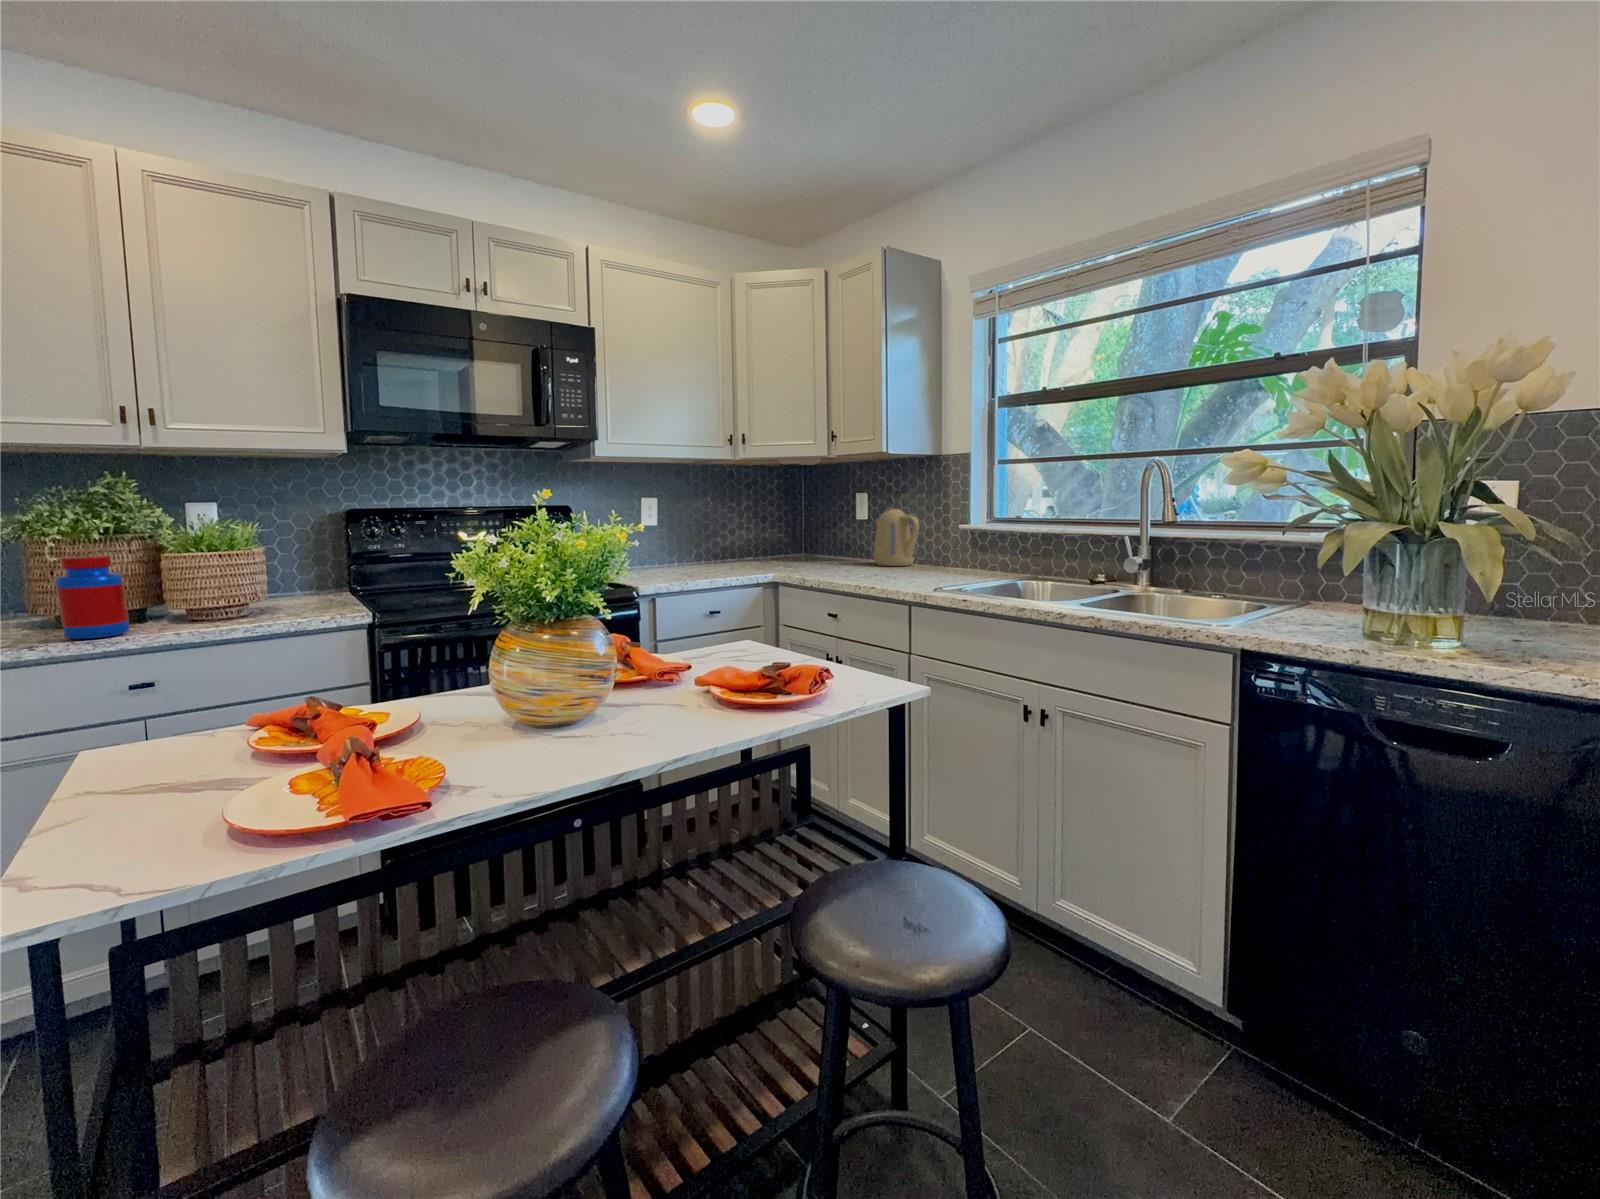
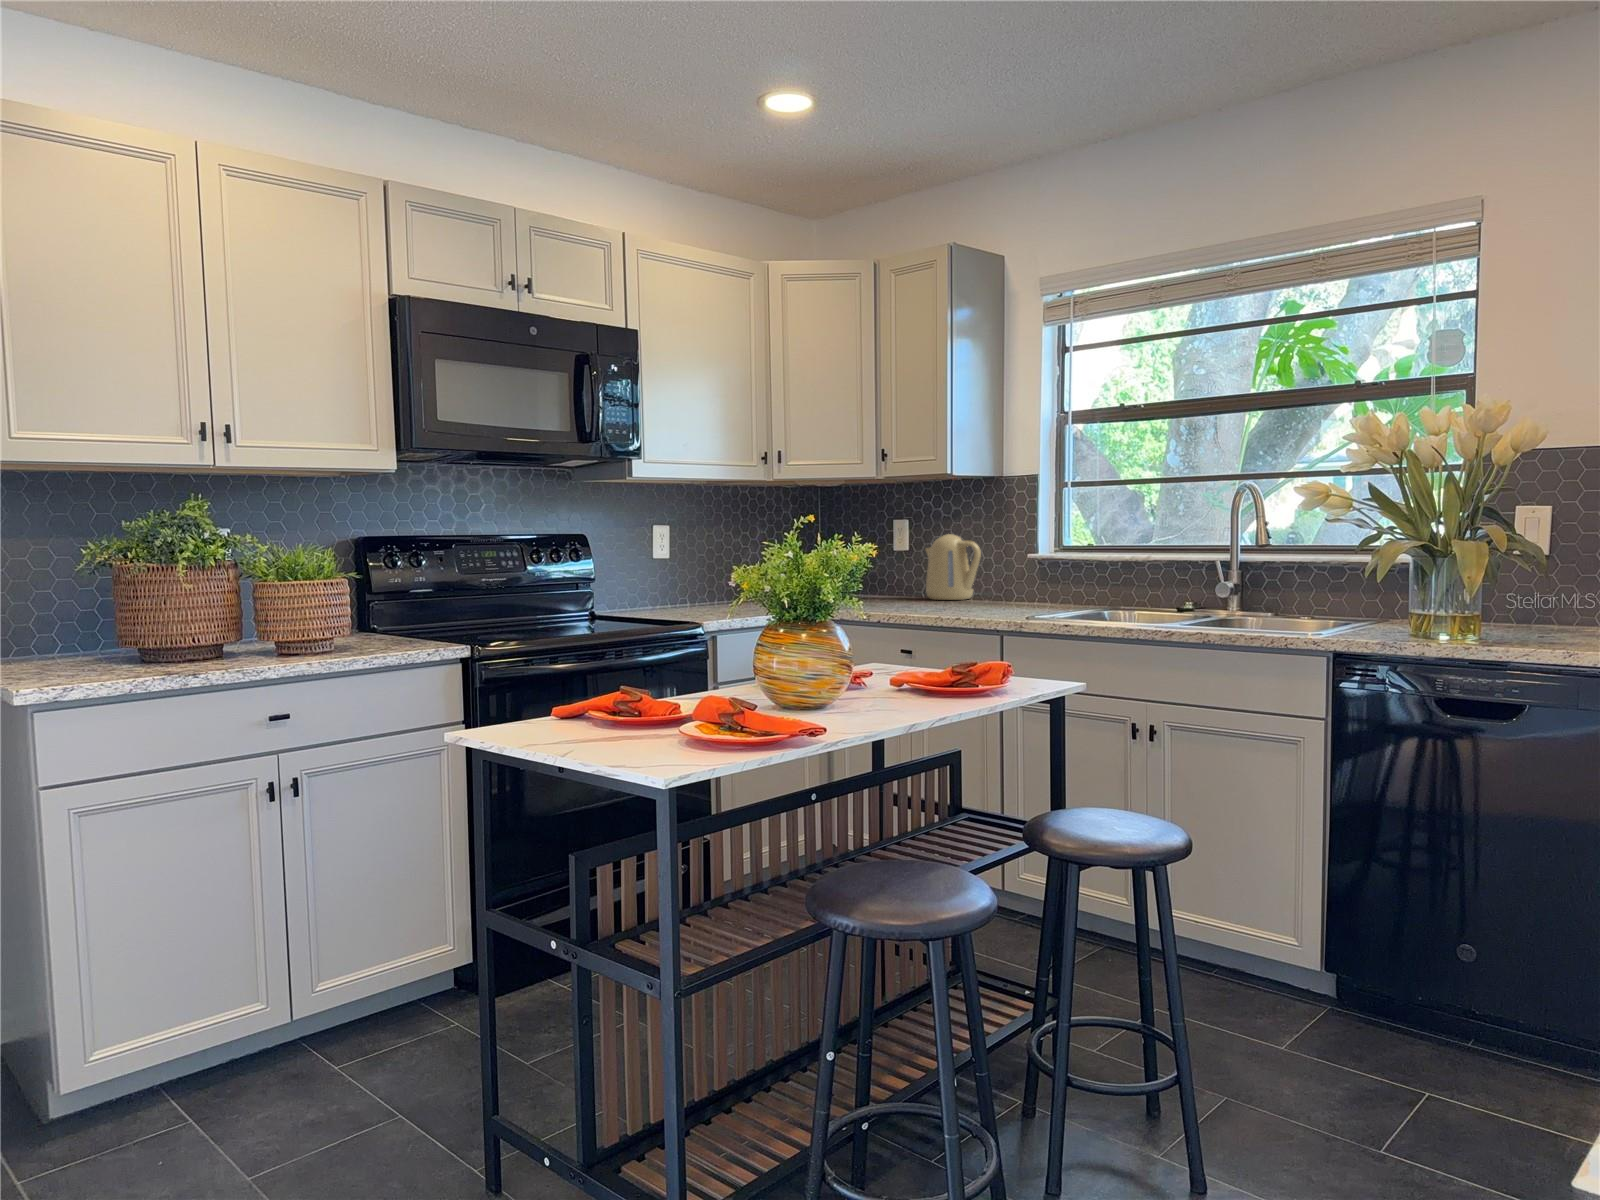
jar: present [55,555,130,639] -> none [202,583,258,668]

